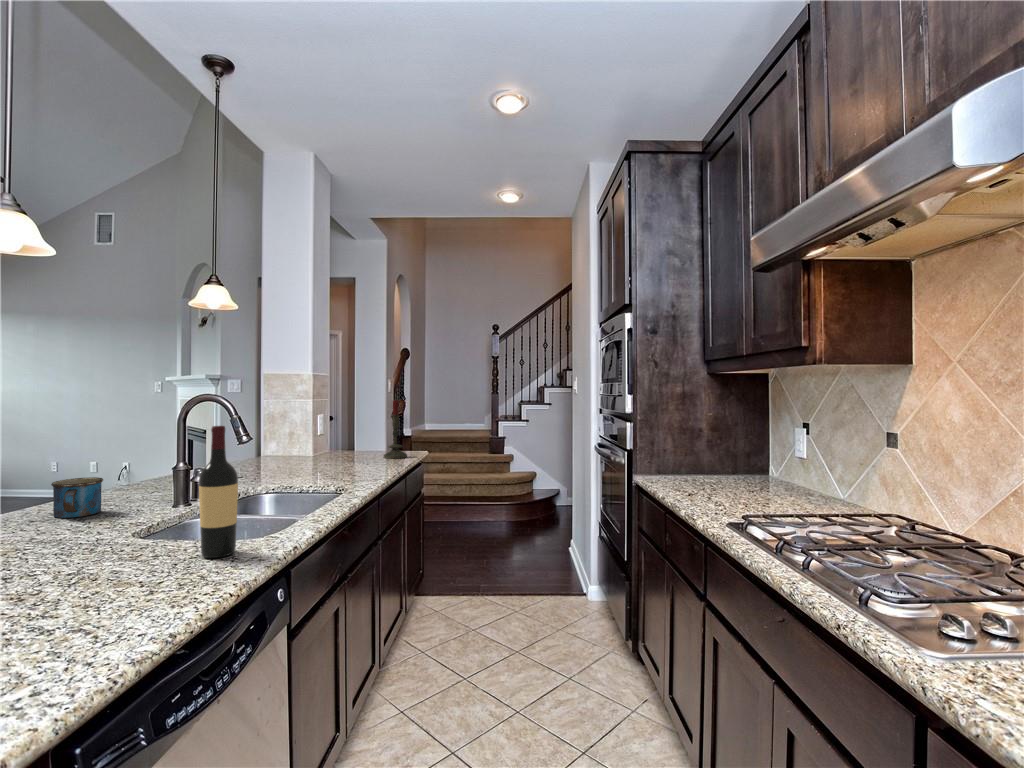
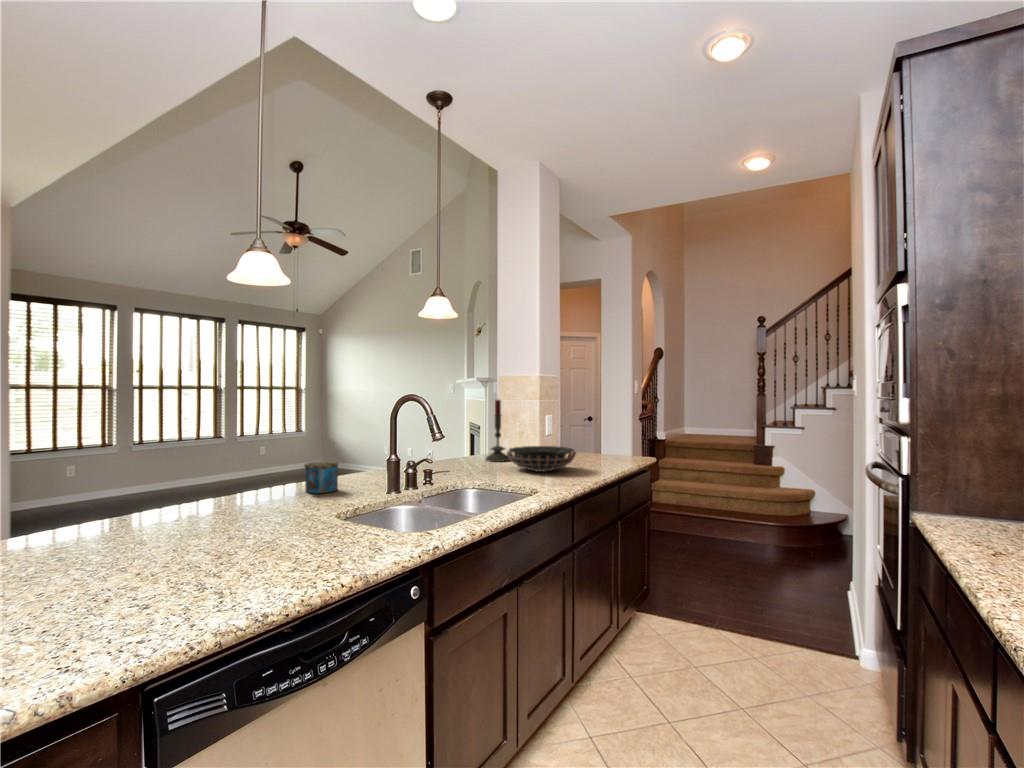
candle: present [384,400,407,459] -> present [486,400,510,462]
wine bottle: present [199,426,238,558] -> none [356,422,389,545]
decorative bowl: none [291,446,366,472] -> present [507,446,576,471]

